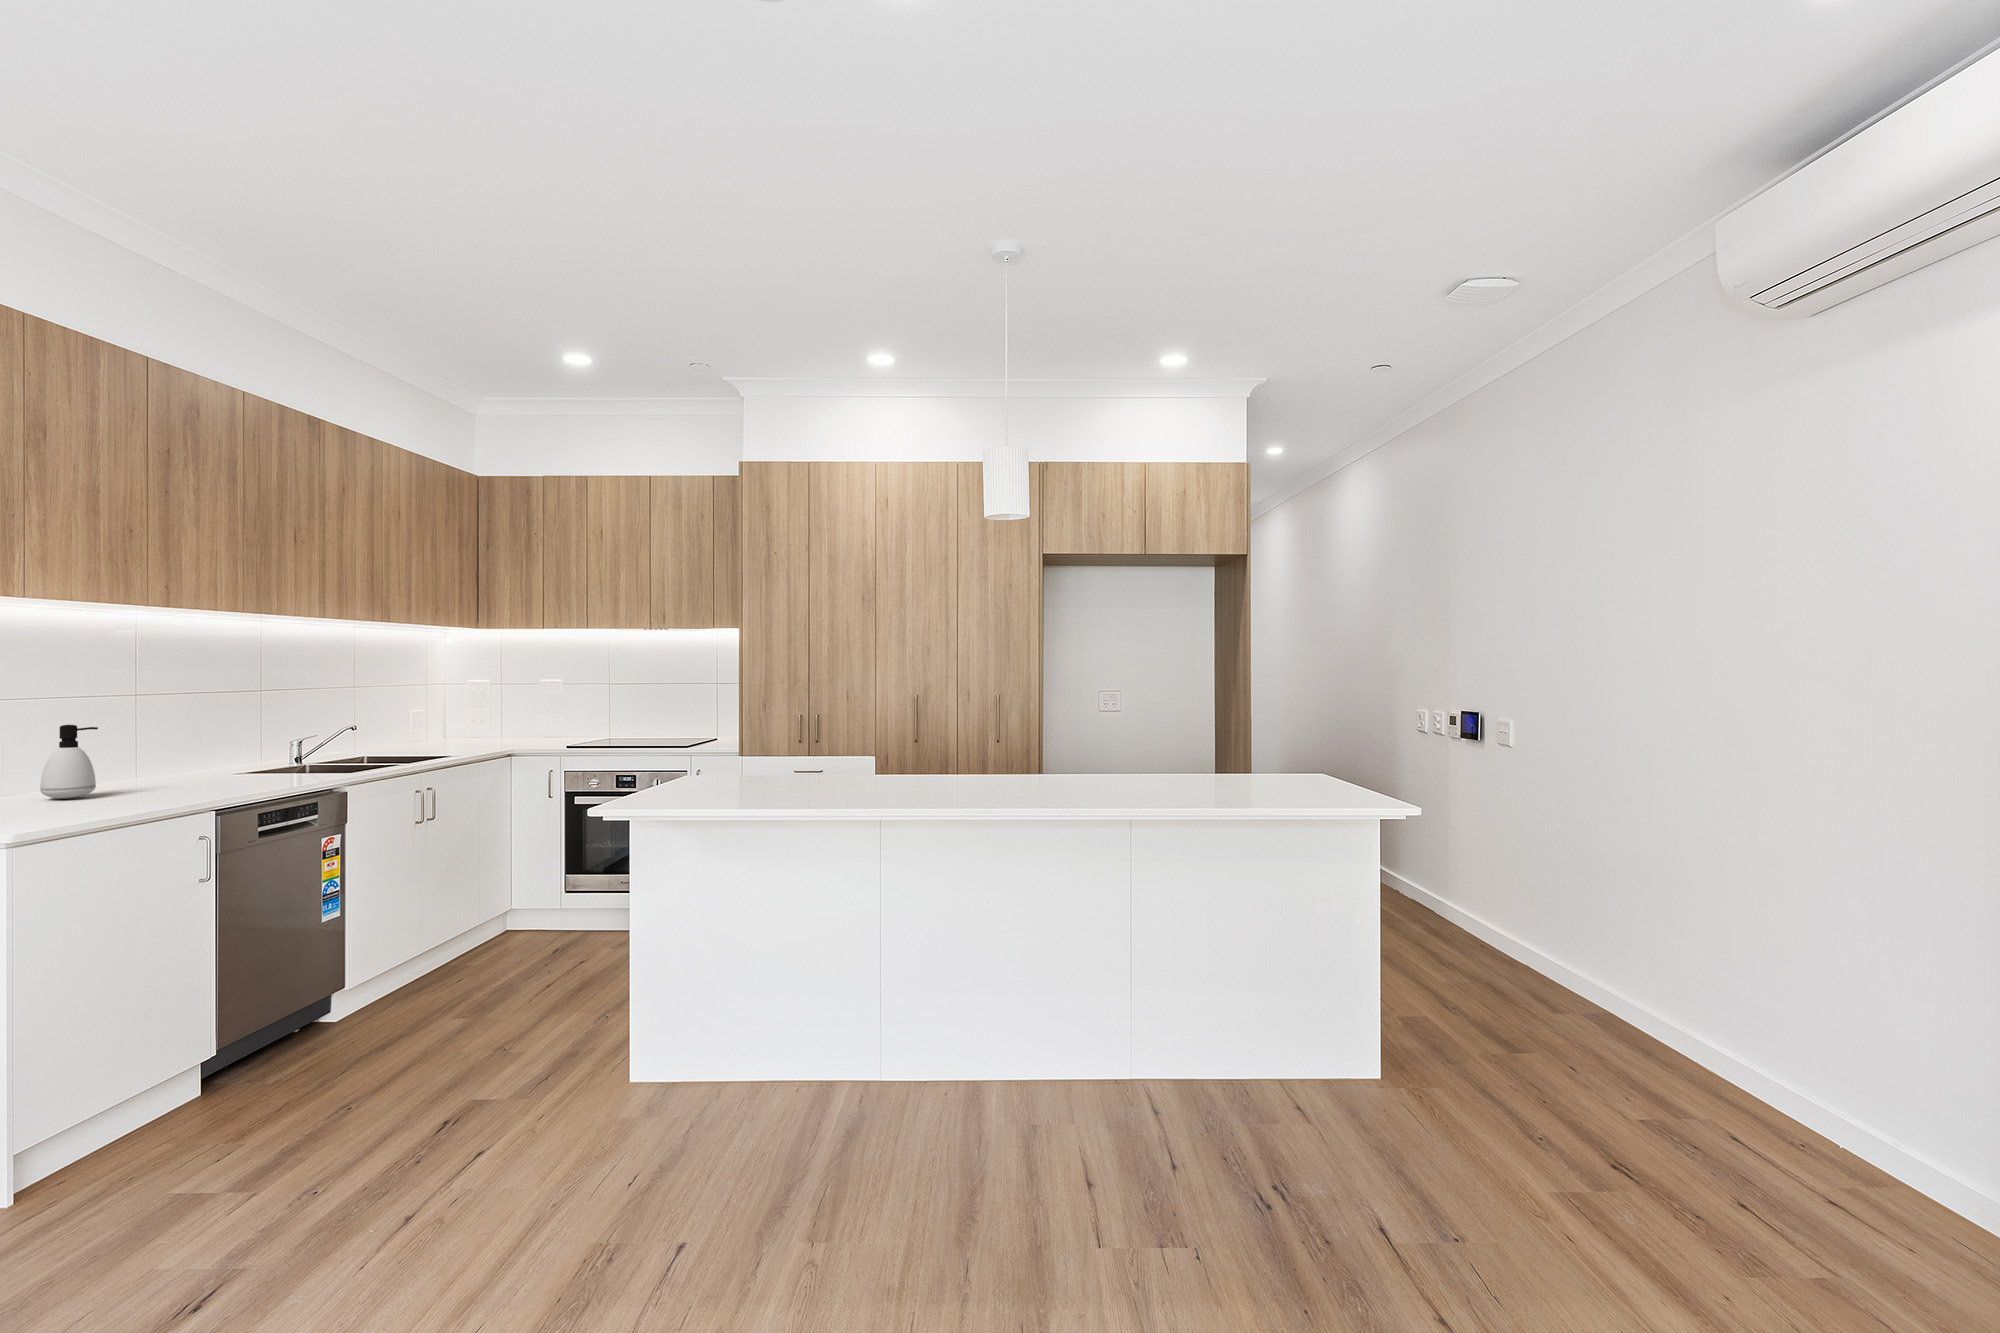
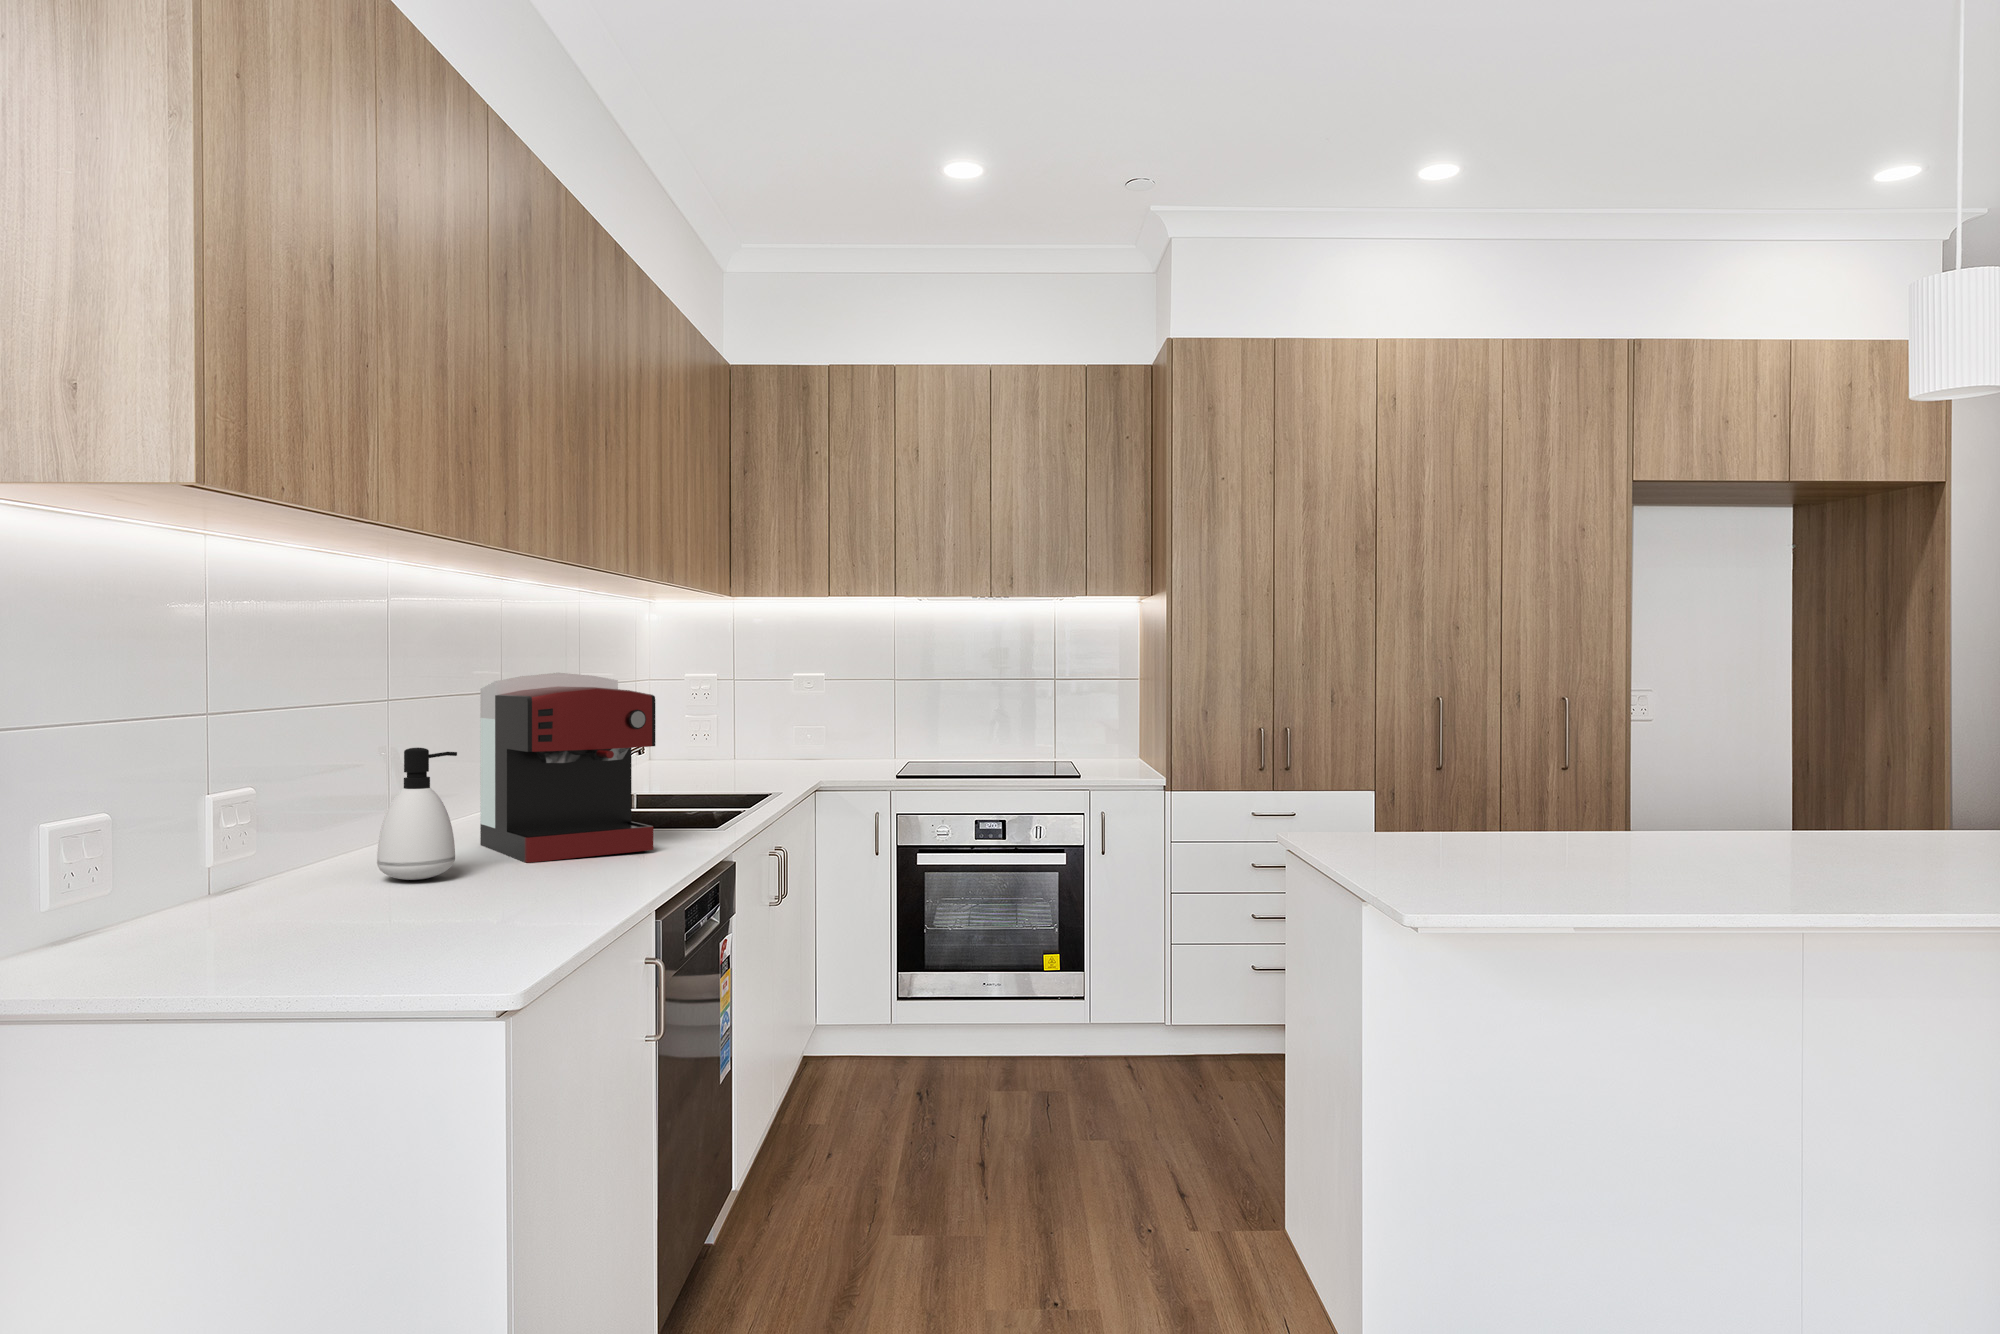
coffee maker: none [164,681,262,791] -> present [480,673,656,863]

